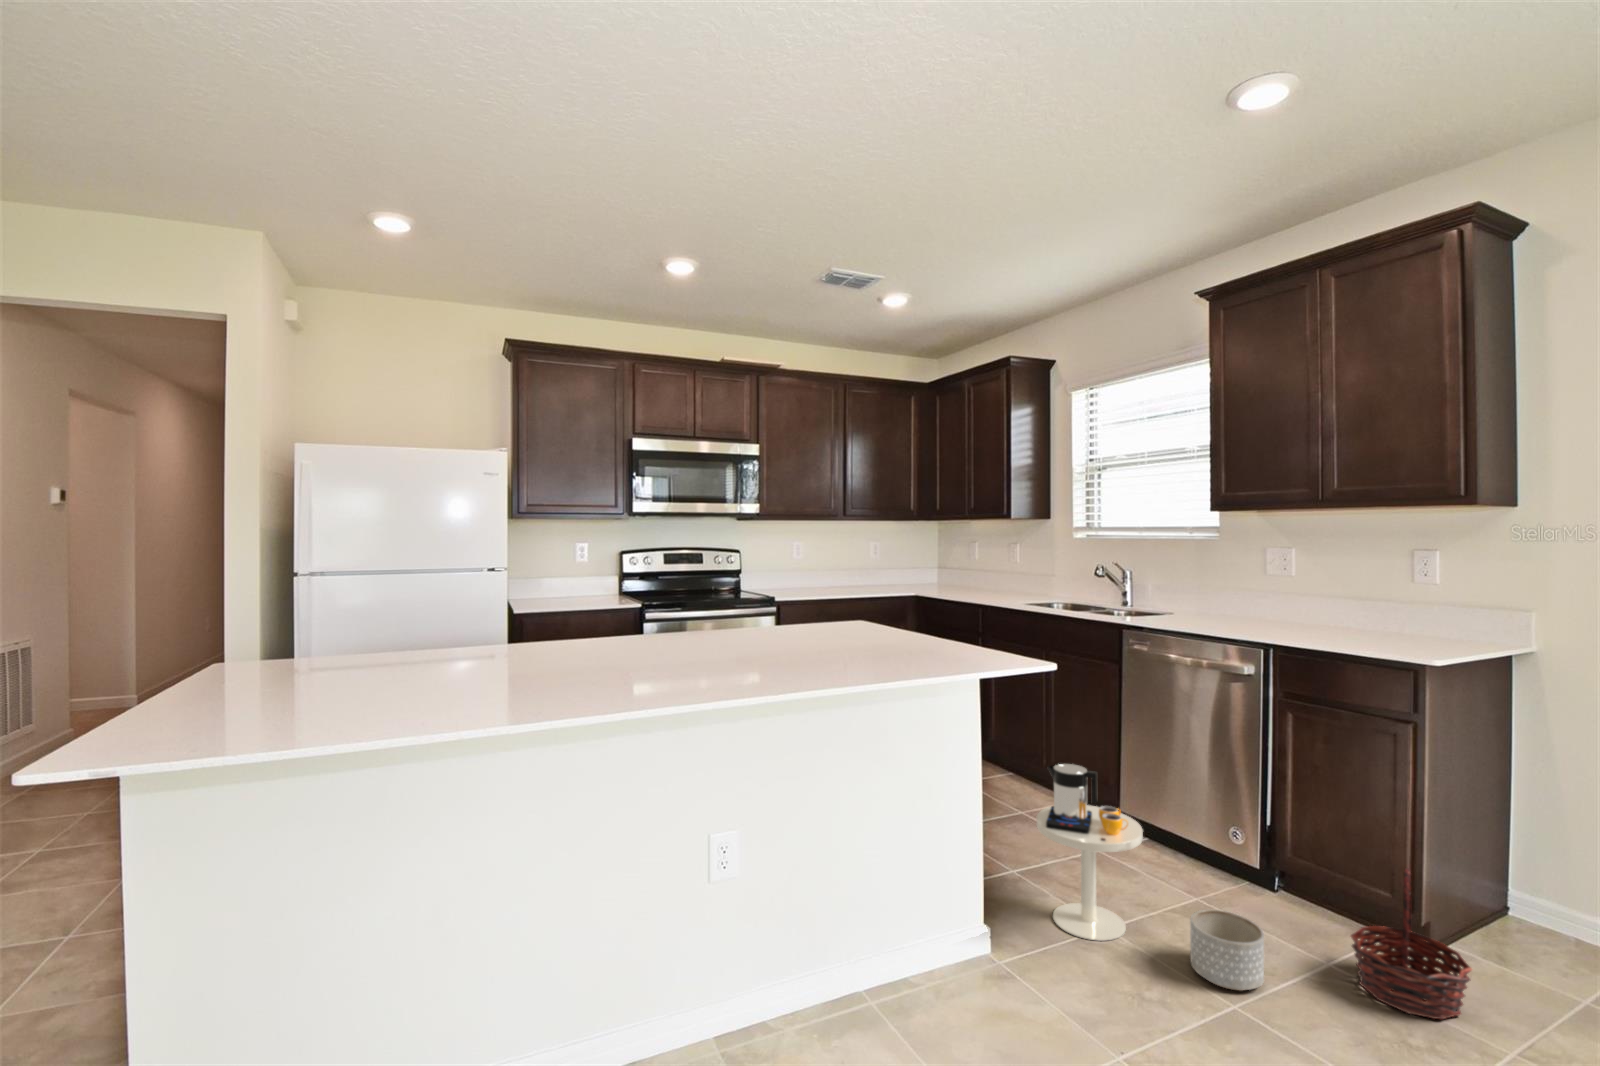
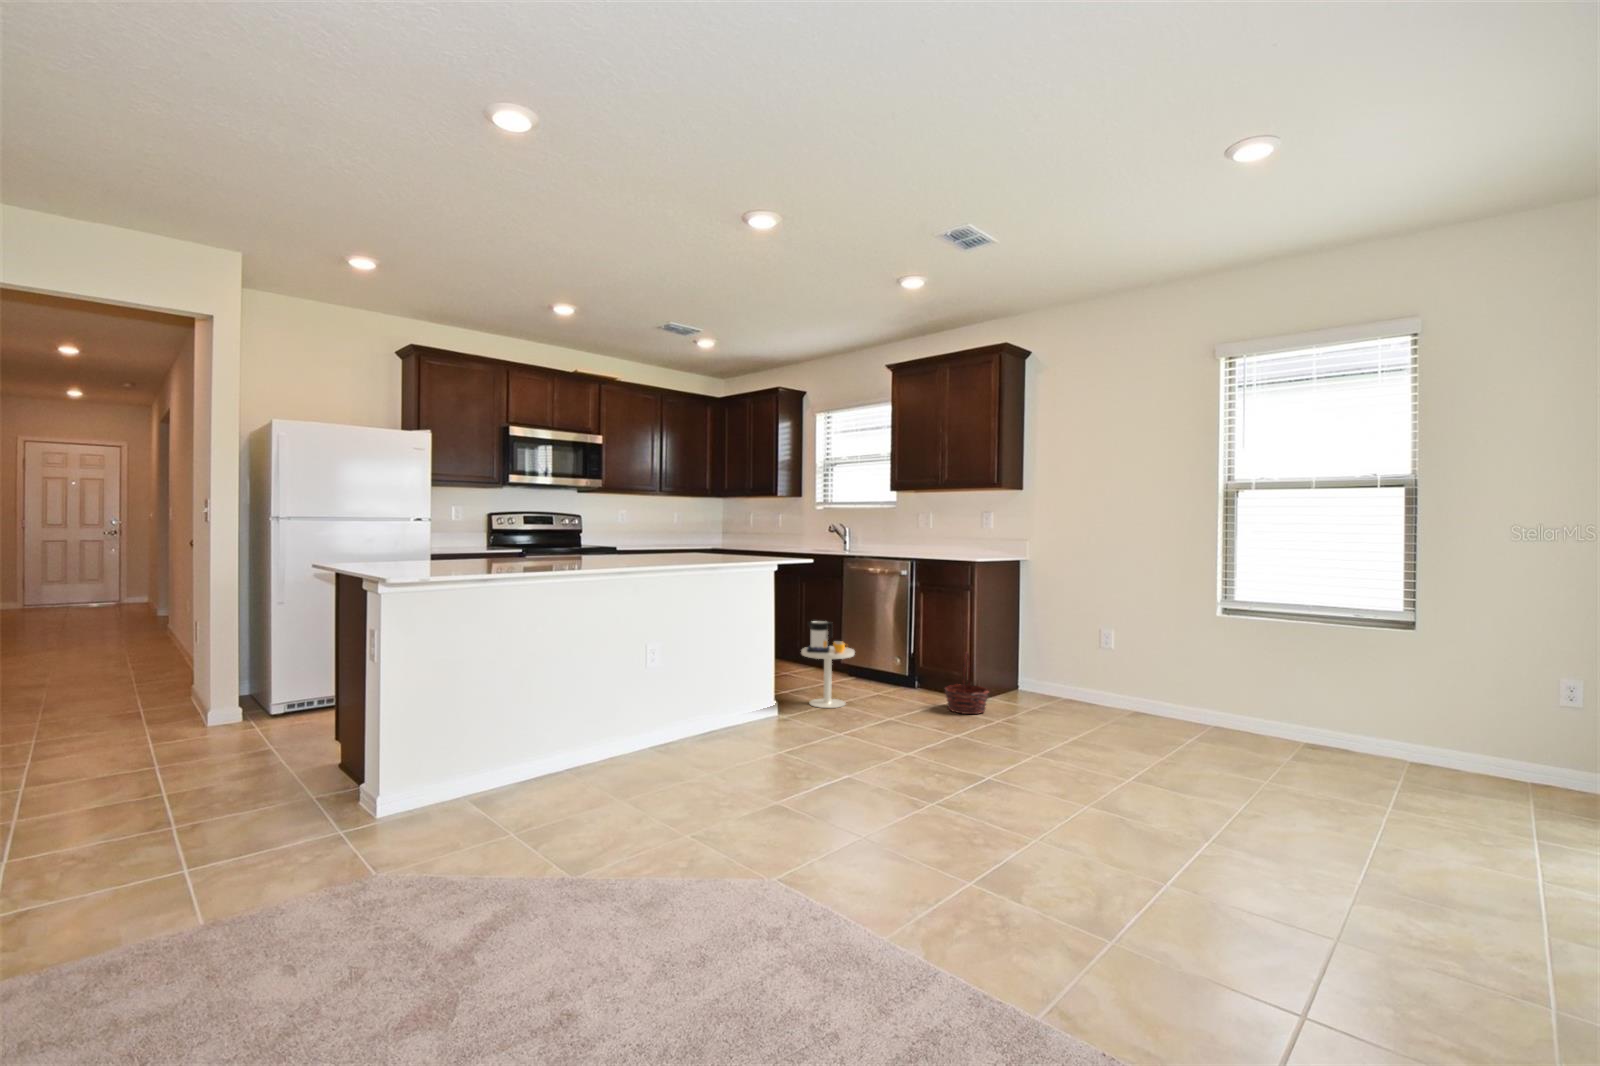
planter: present [1190,910,1264,991] -> none [876,684,908,715]

